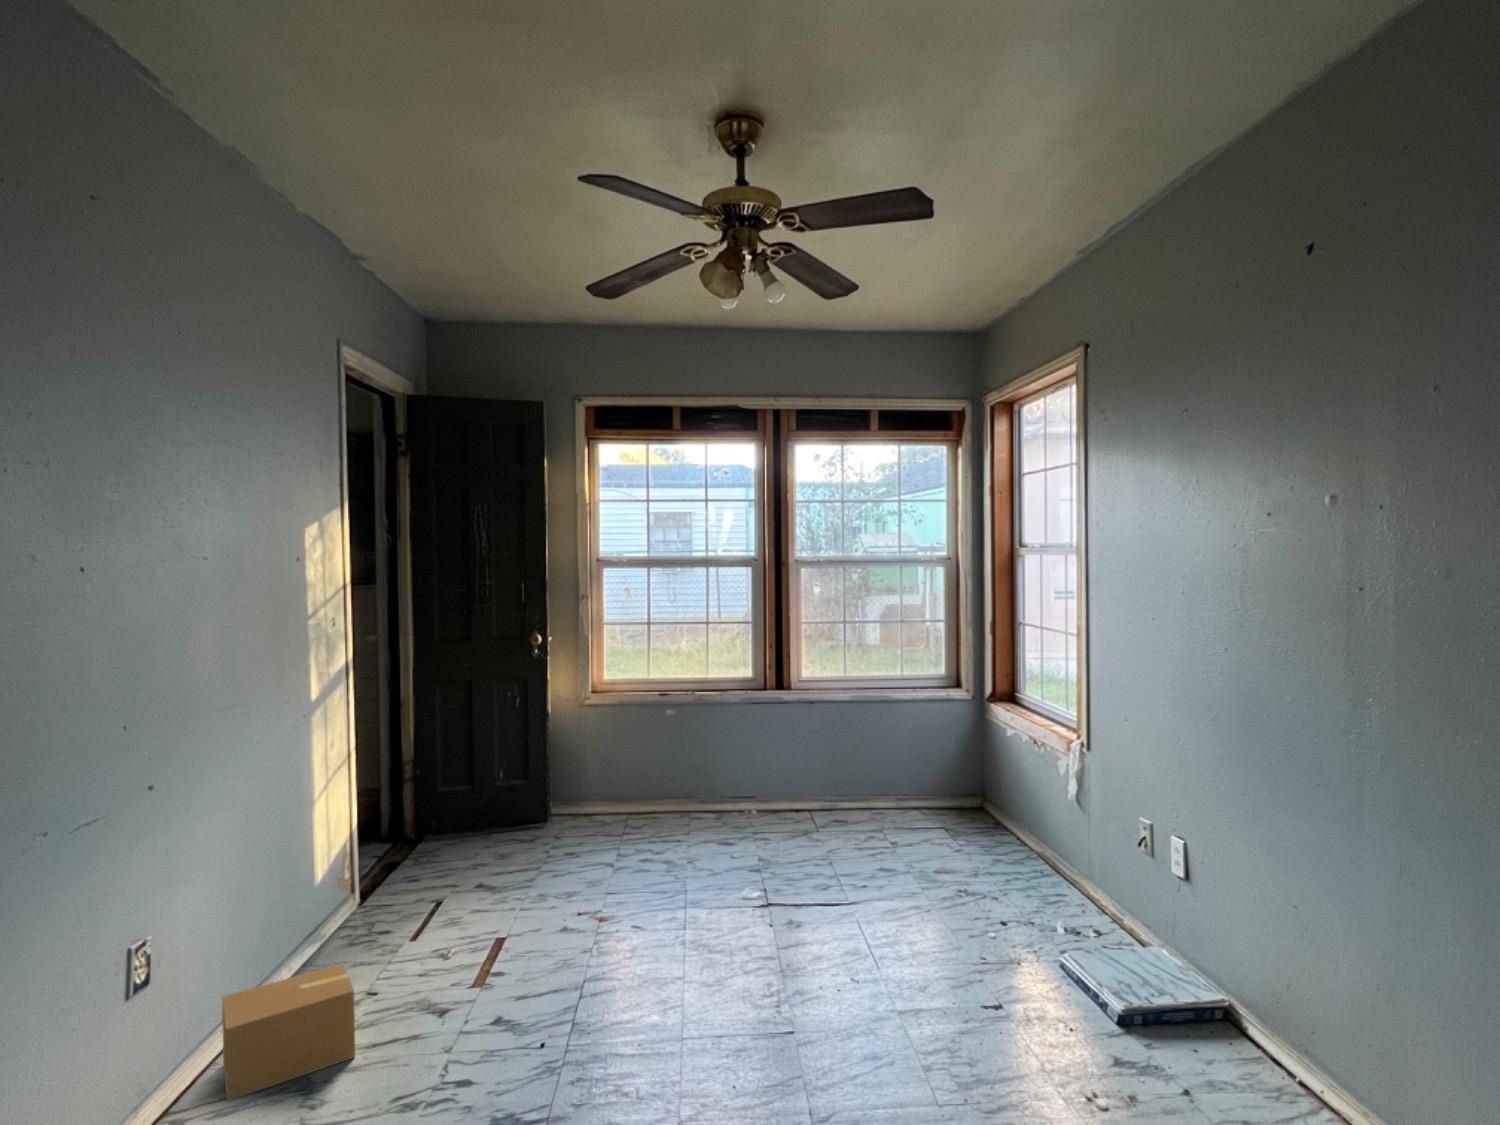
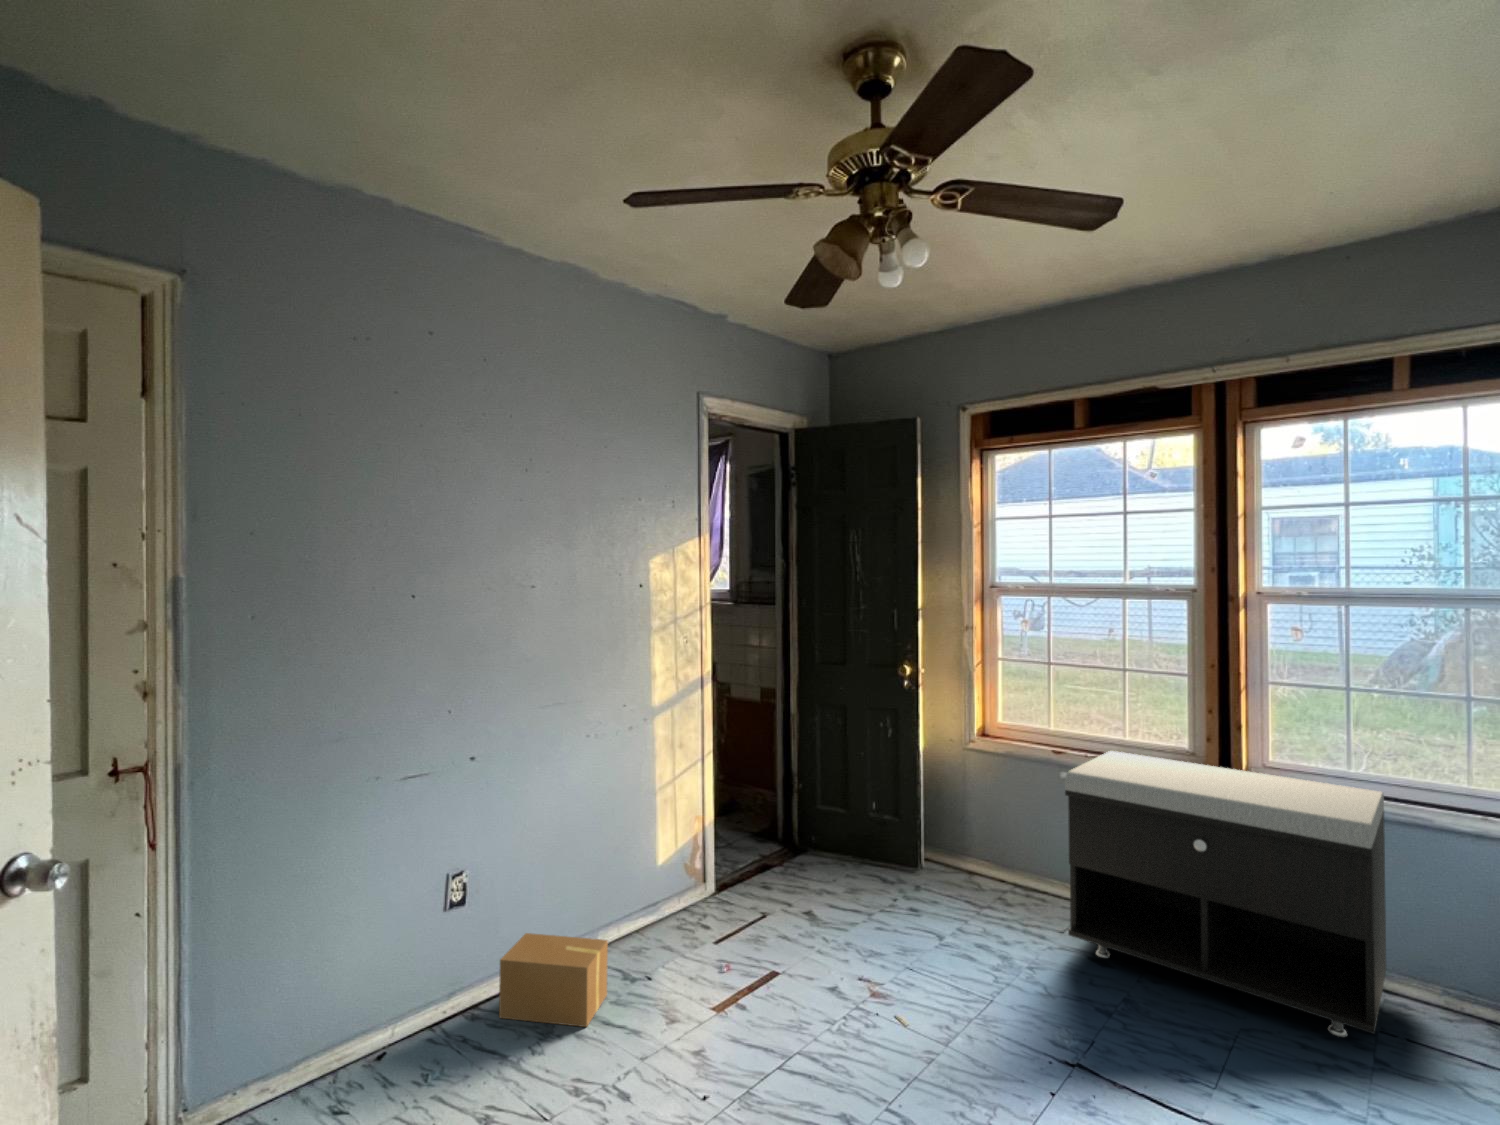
storage bench: none [703,681,893,841] -> present [1065,751,1386,1037]

